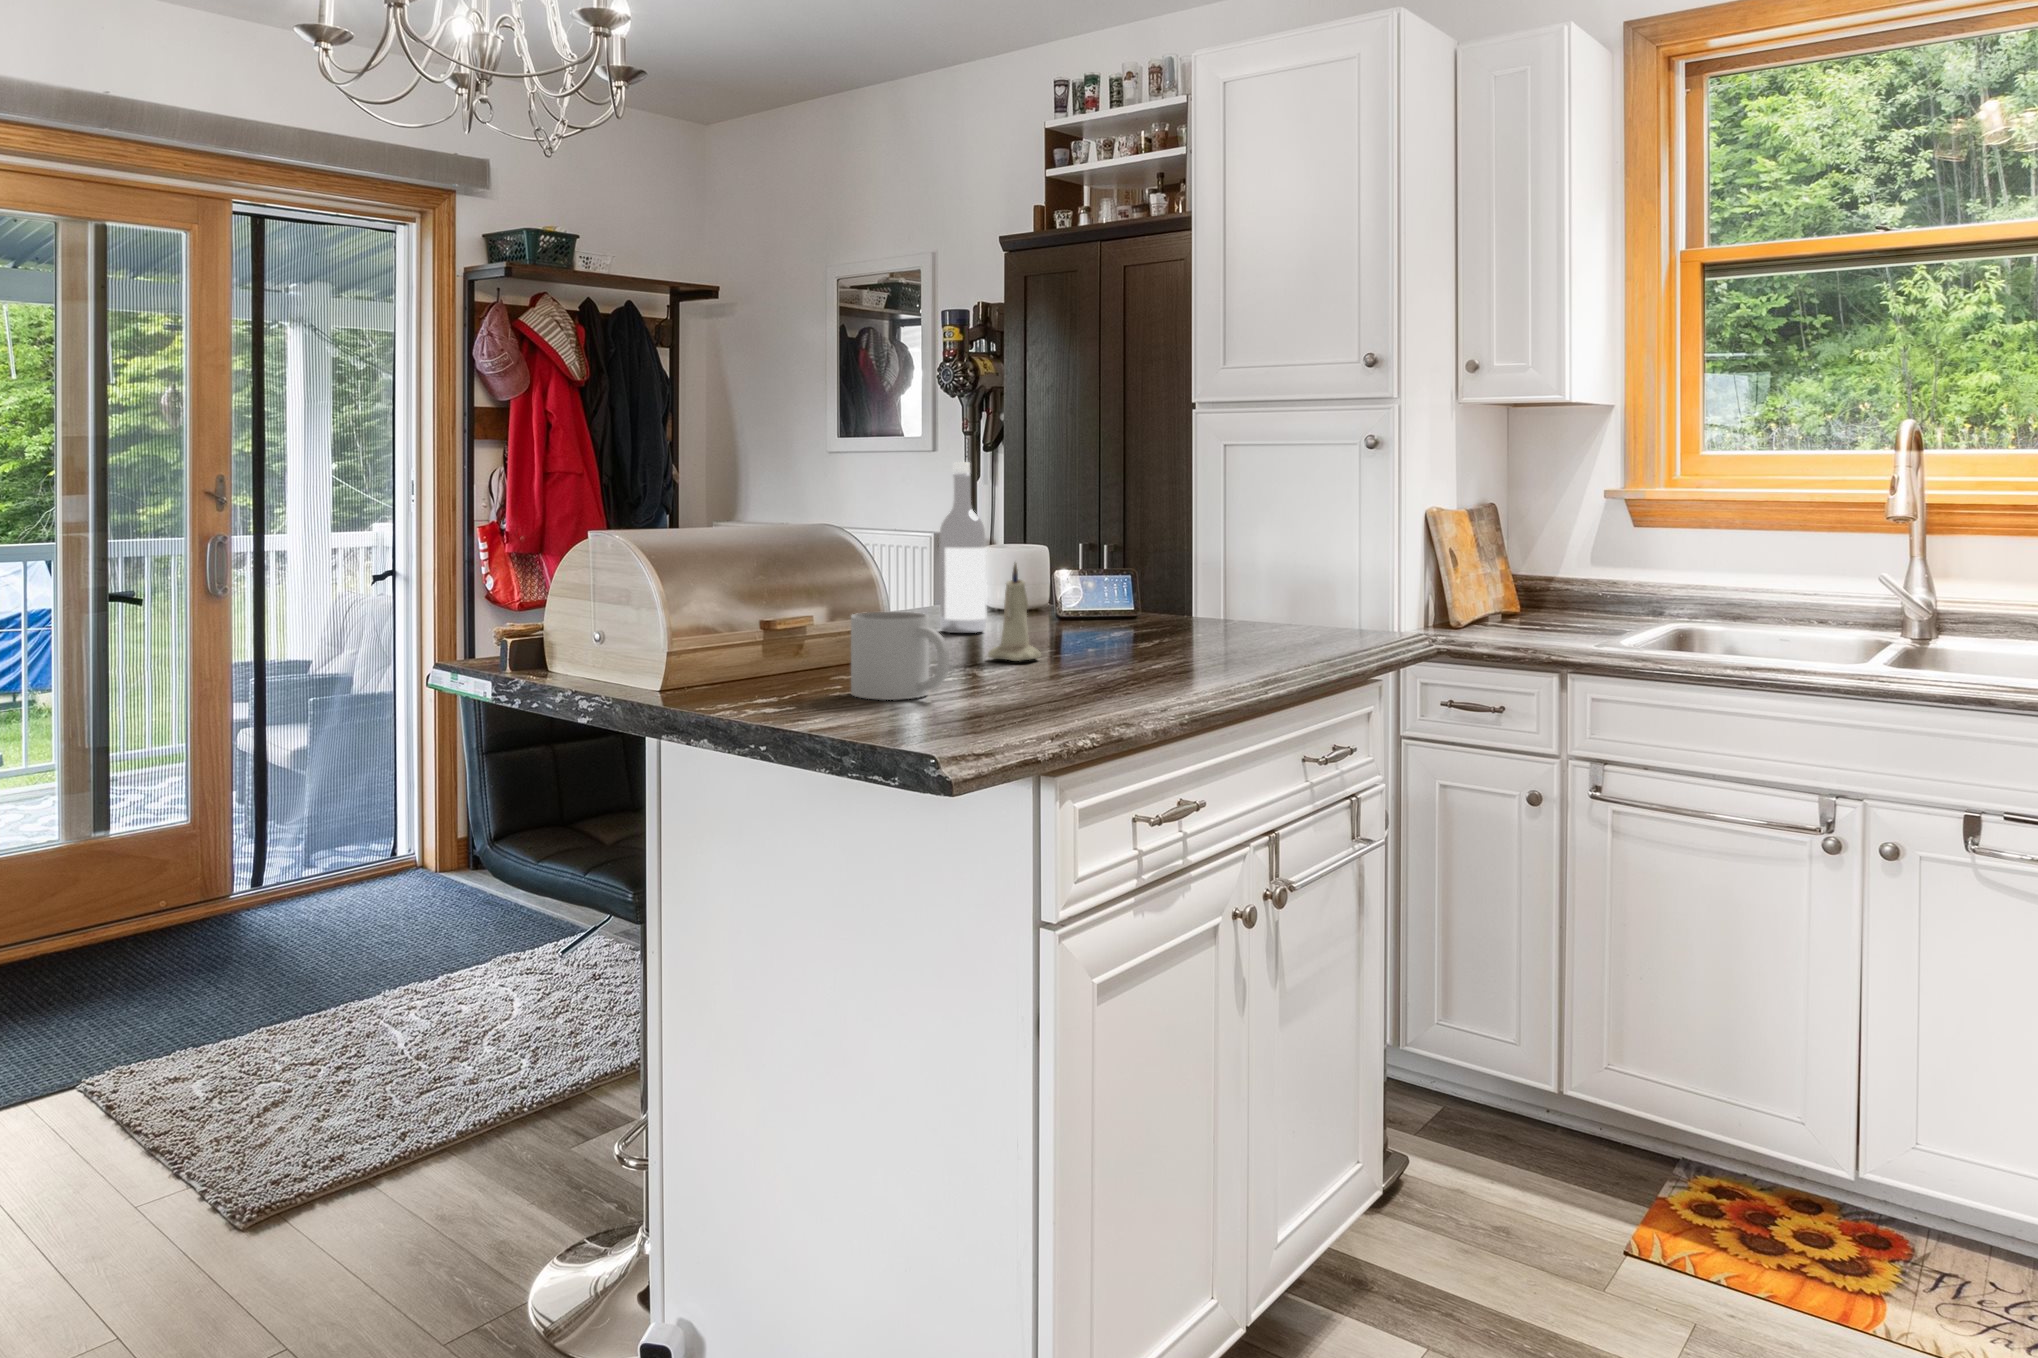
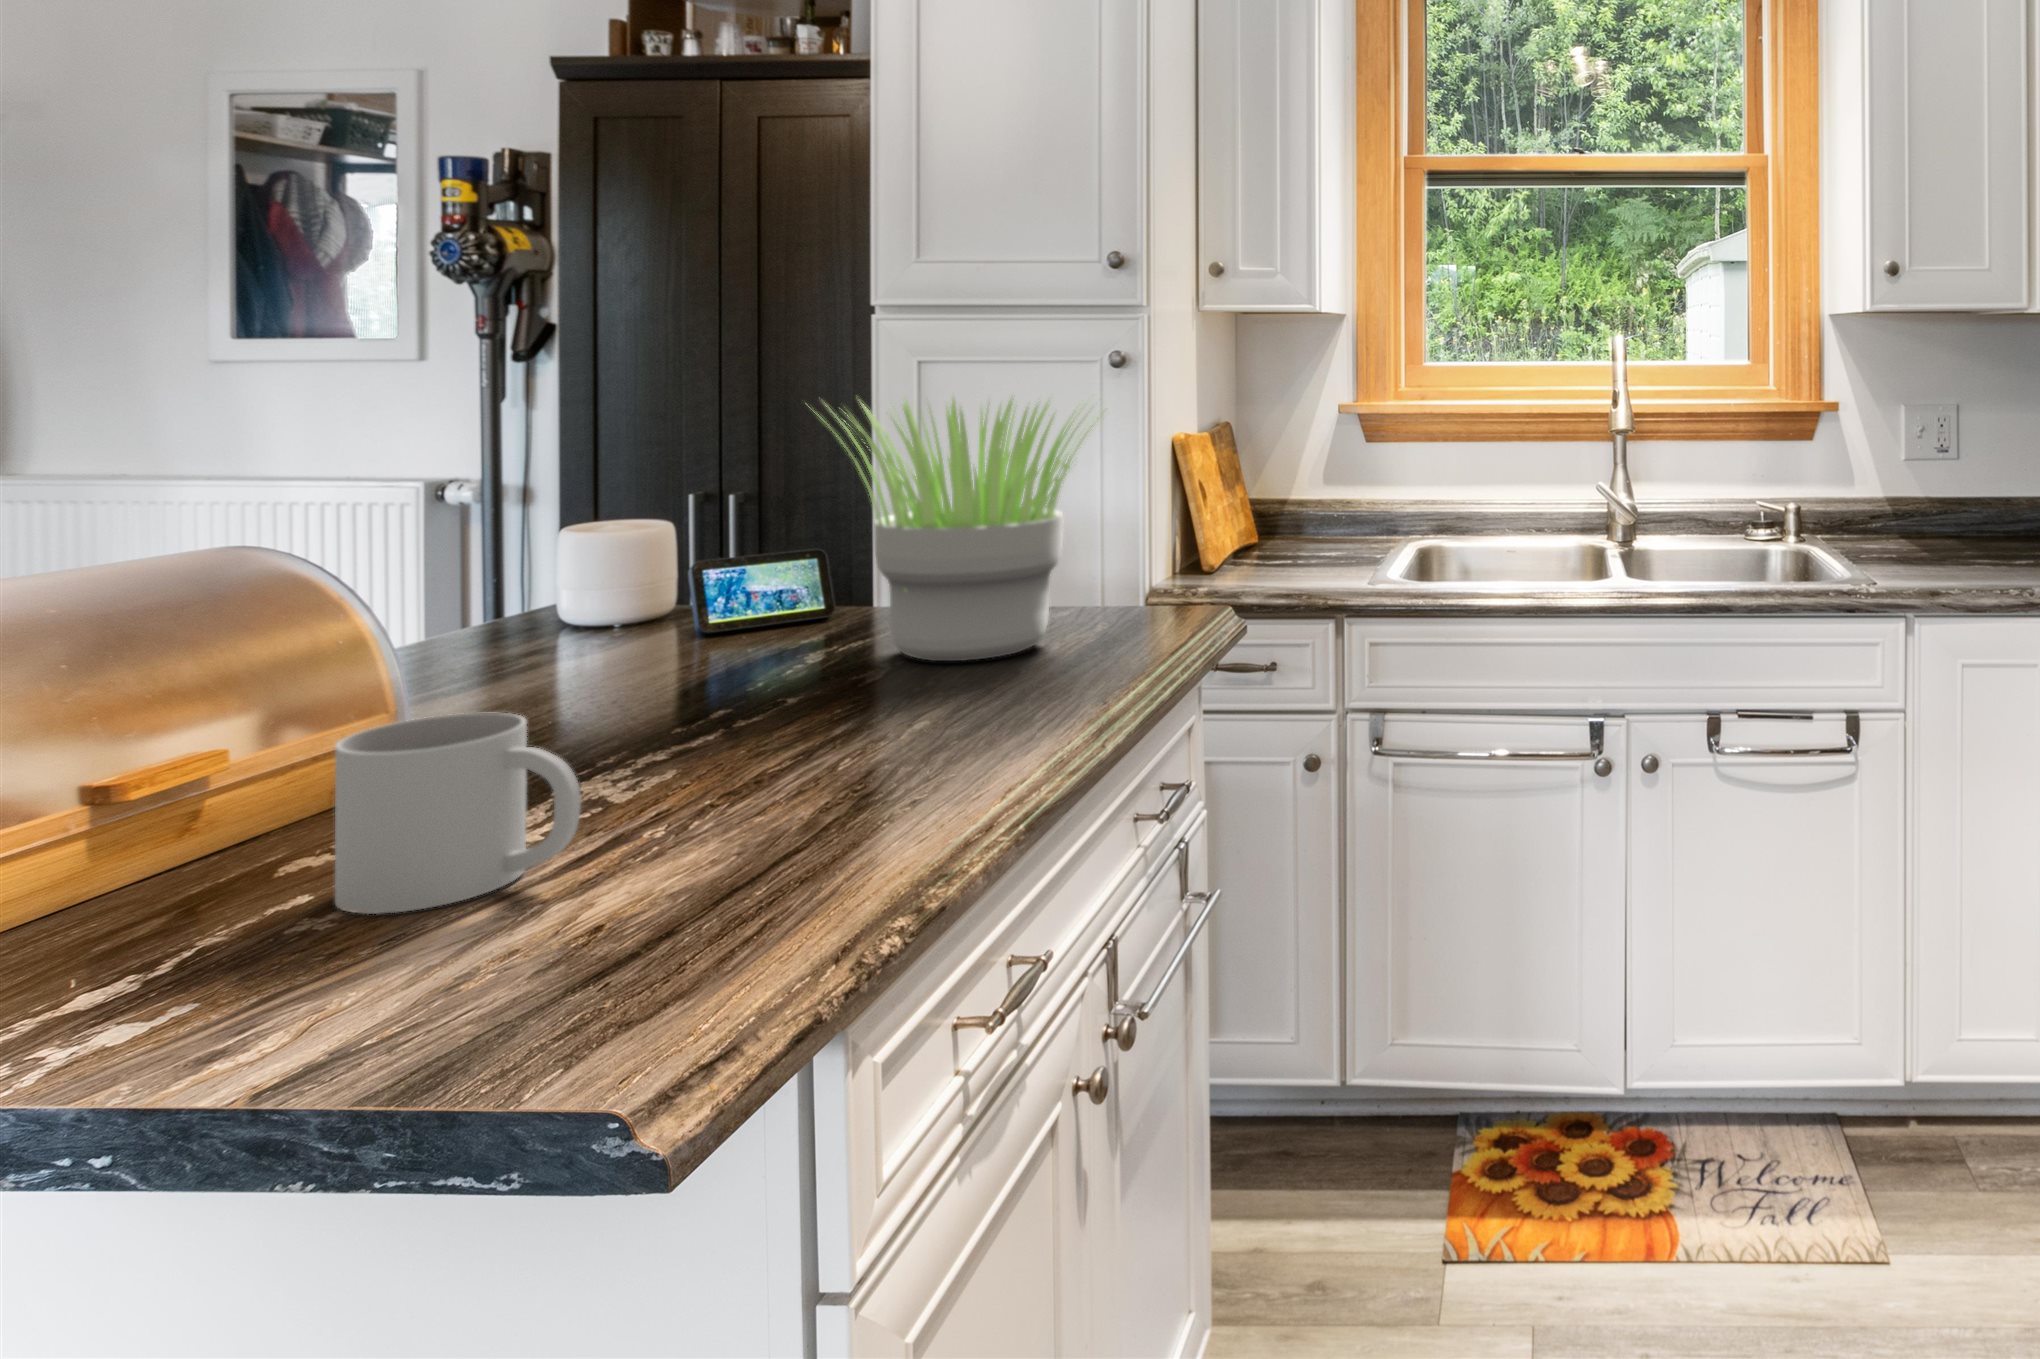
wine bottle: present [939,462,987,633] -> none [492,398,585,679]
potted plant: none [1102,464,1317,649] -> present [836,399,1098,661]
candle: present [988,563,1041,661] -> none [615,569,718,739]

